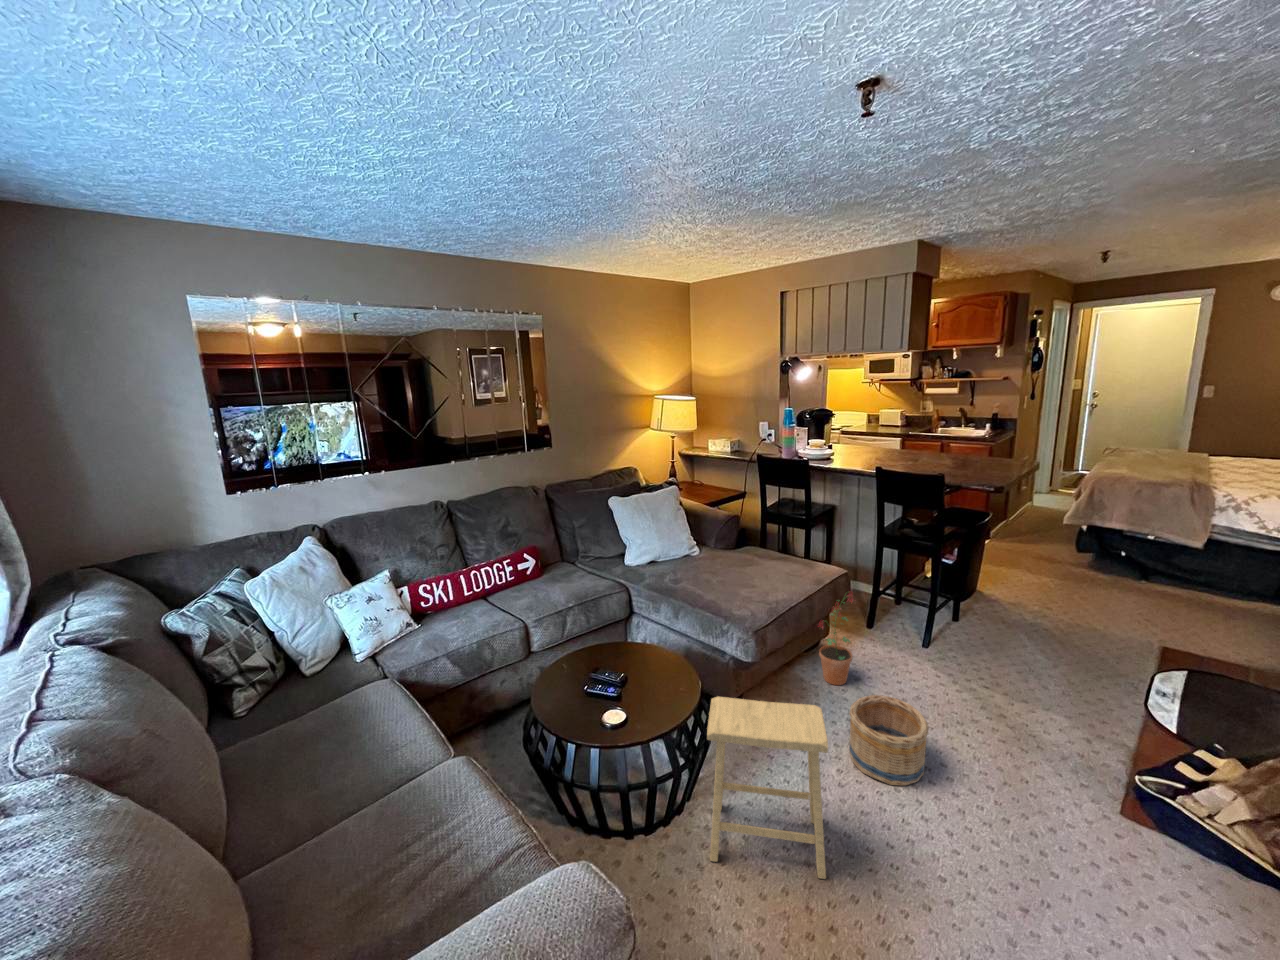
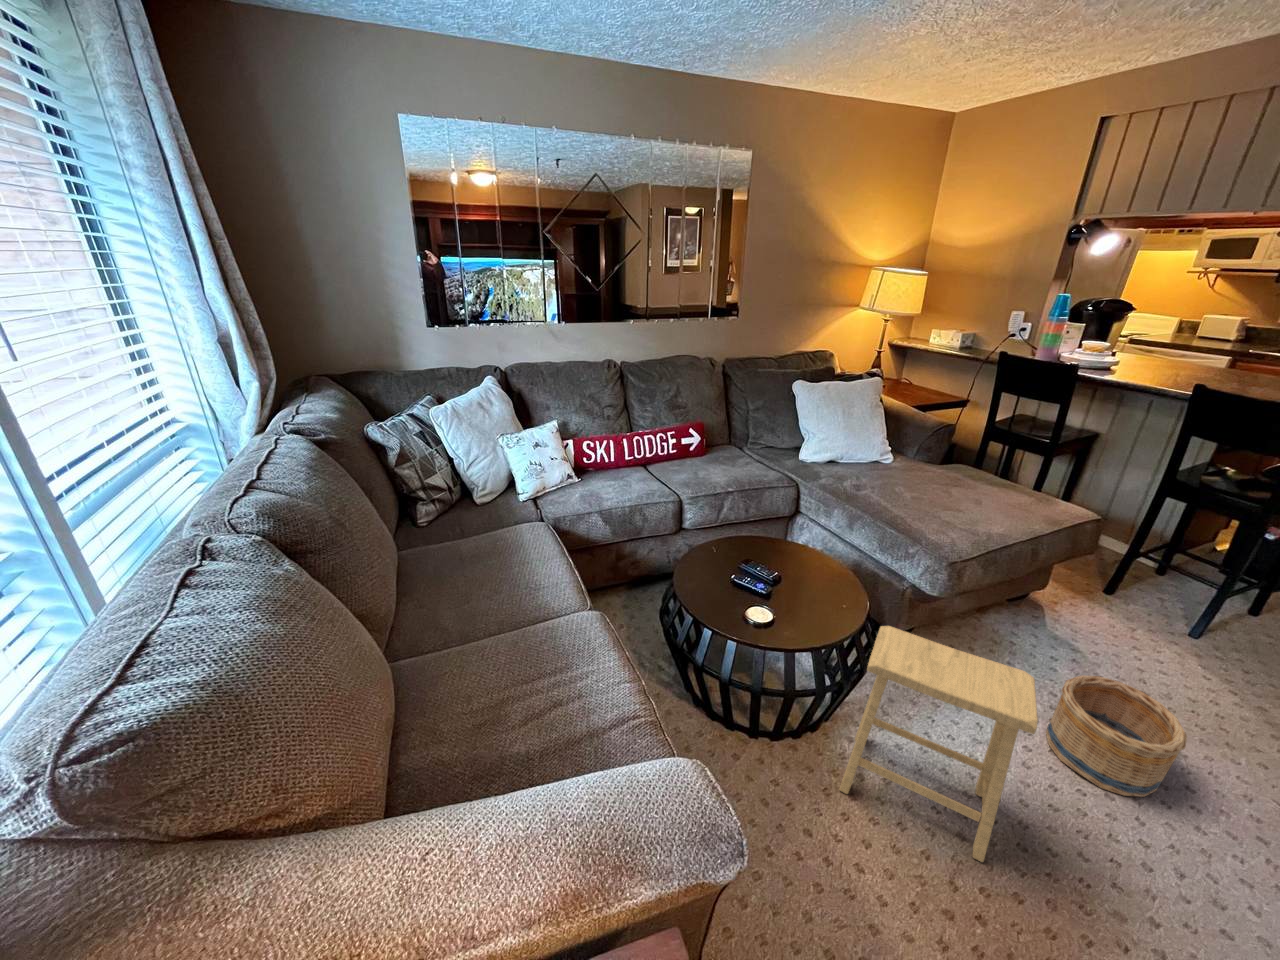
potted plant: present [818,591,854,685] -> none [1026,542,1108,651]

